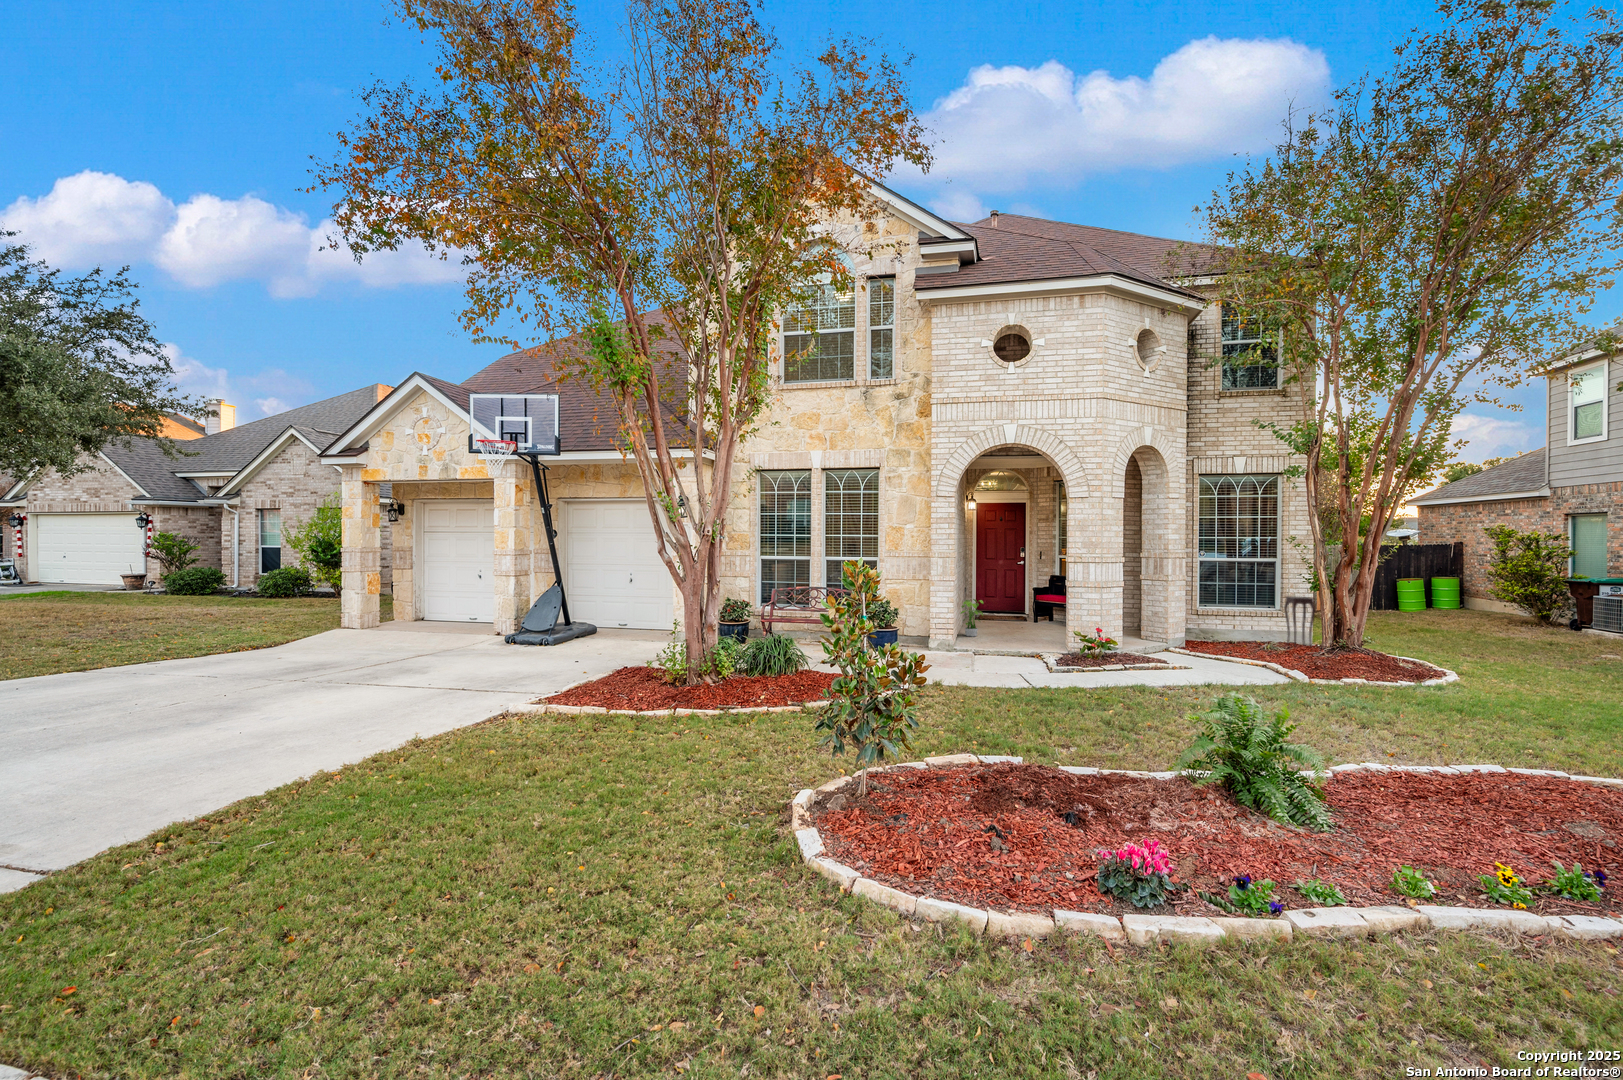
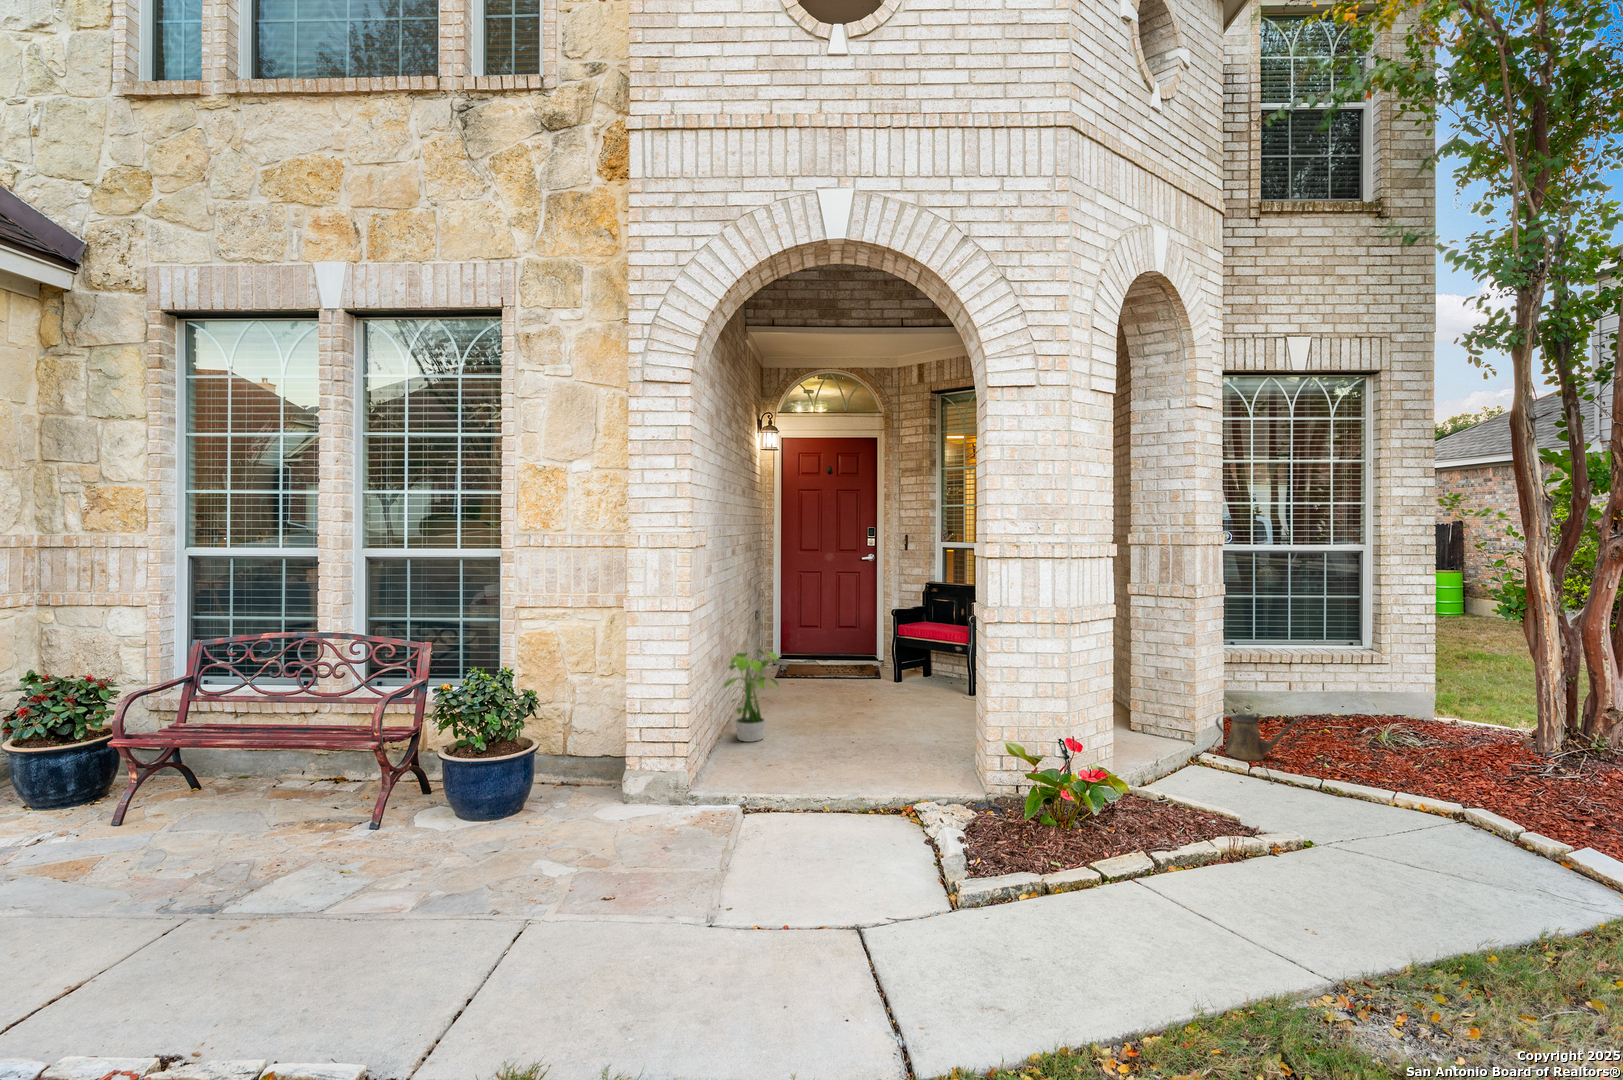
side table: present [1284,596,1315,646] -> none [1384,622,1452,728]
watering can: none [1182,633,1218,652] -> present [1216,714,1302,761]

